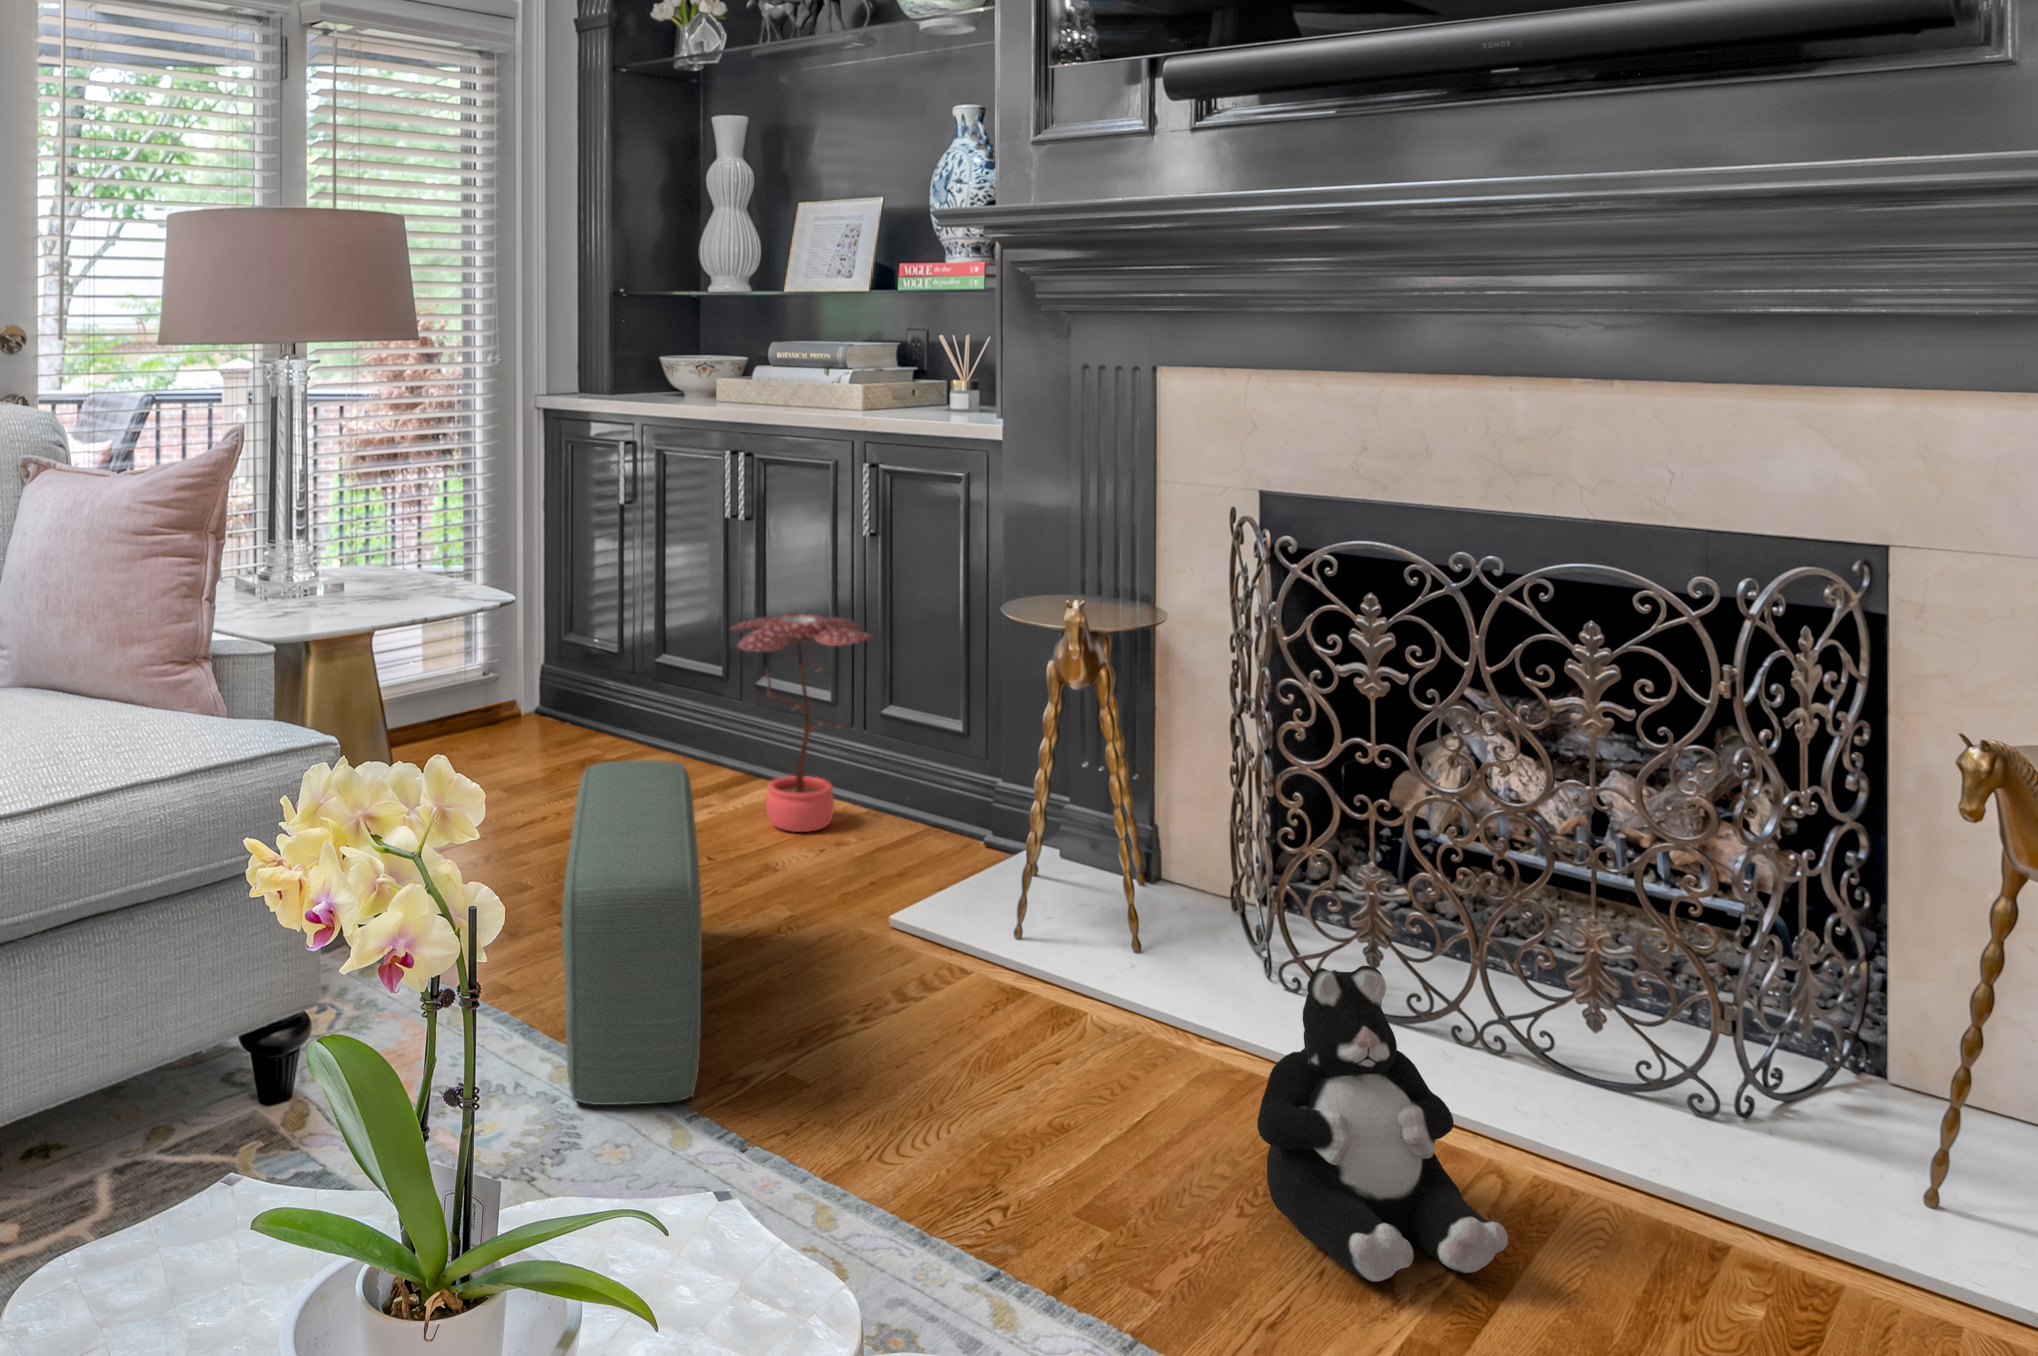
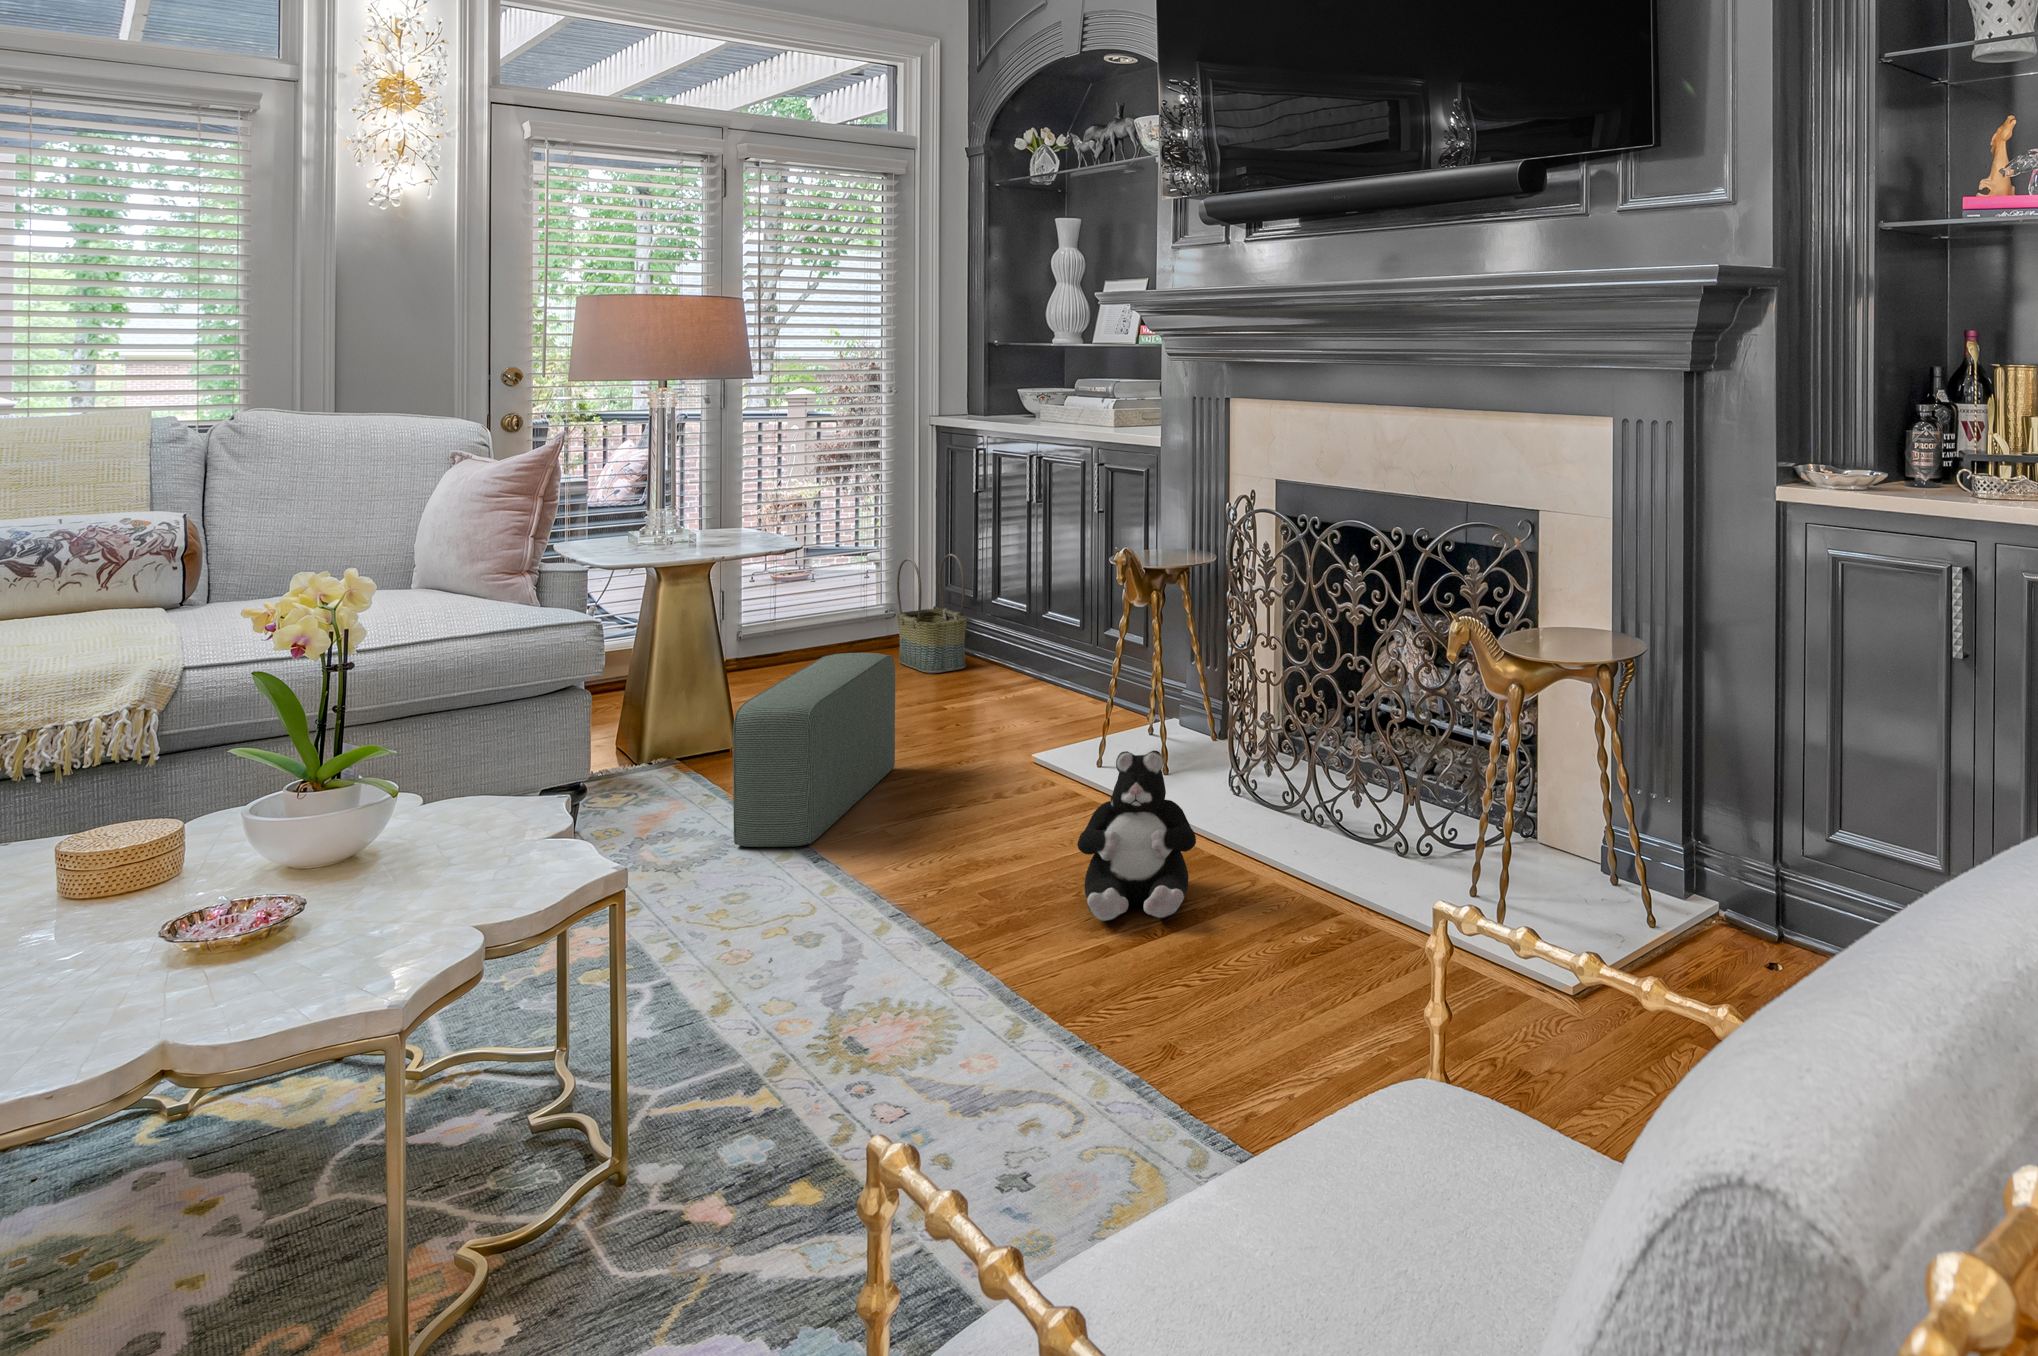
basket: none [514,584,622,755] -> present [897,554,967,673]
potted plant: present [730,614,872,832] -> none [986,568,1089,717]

